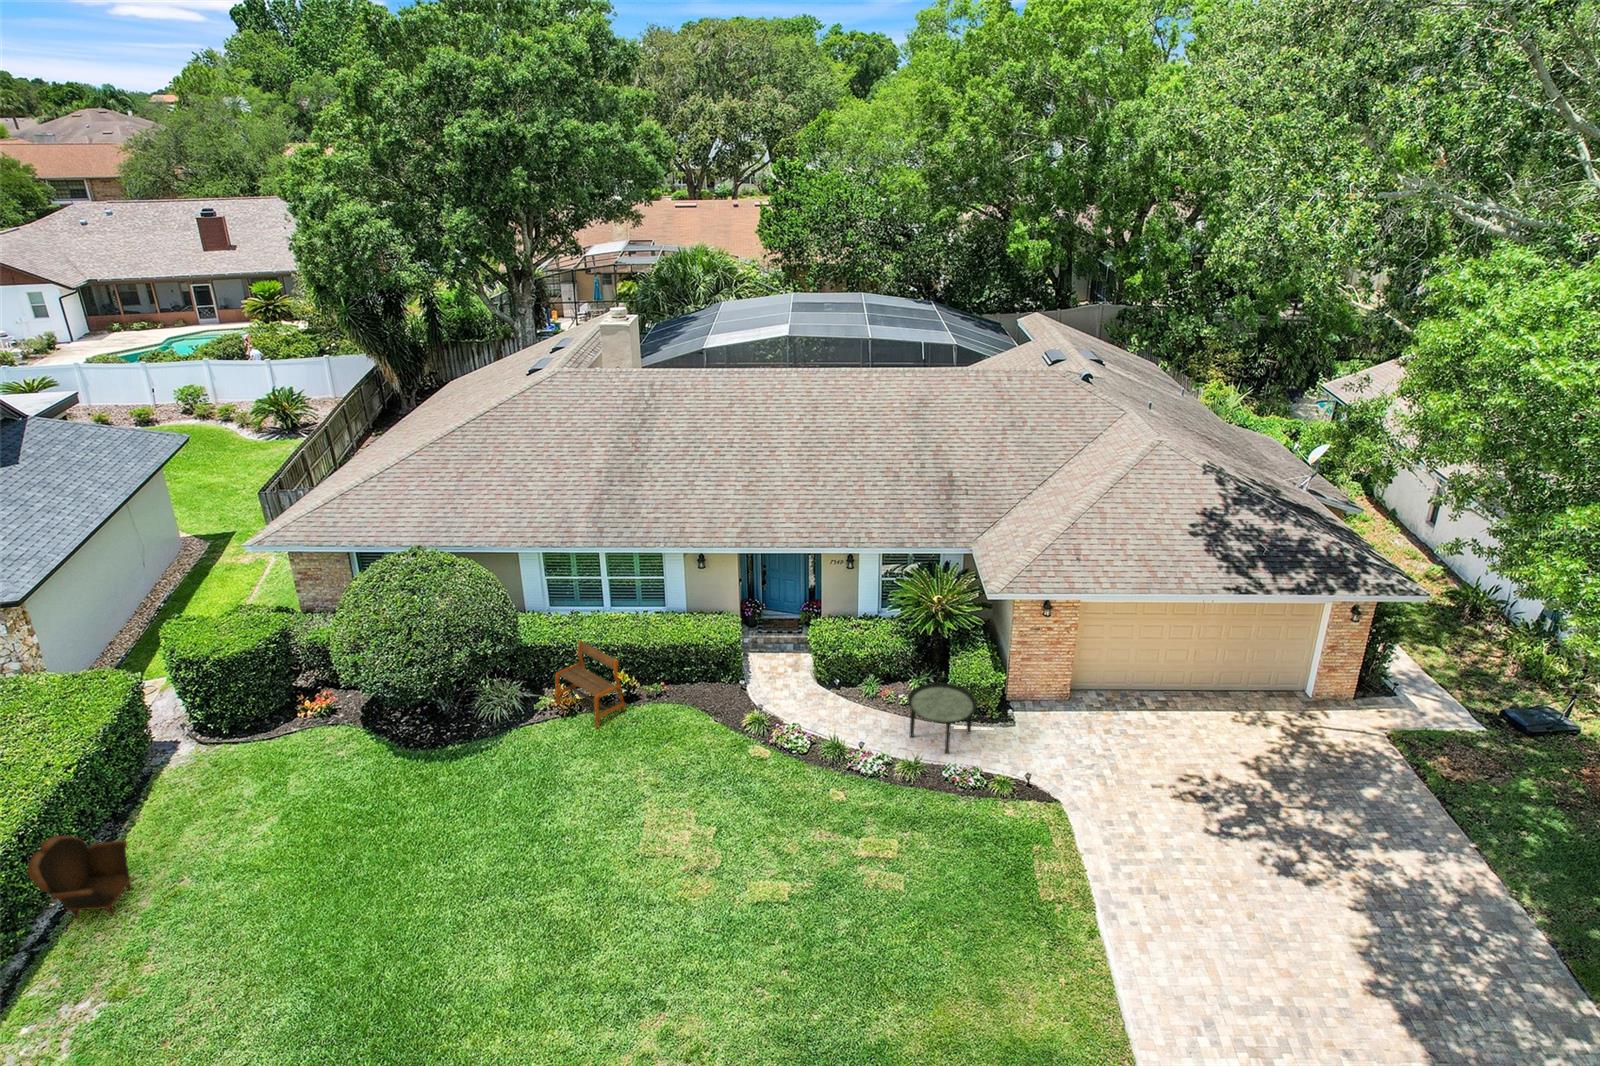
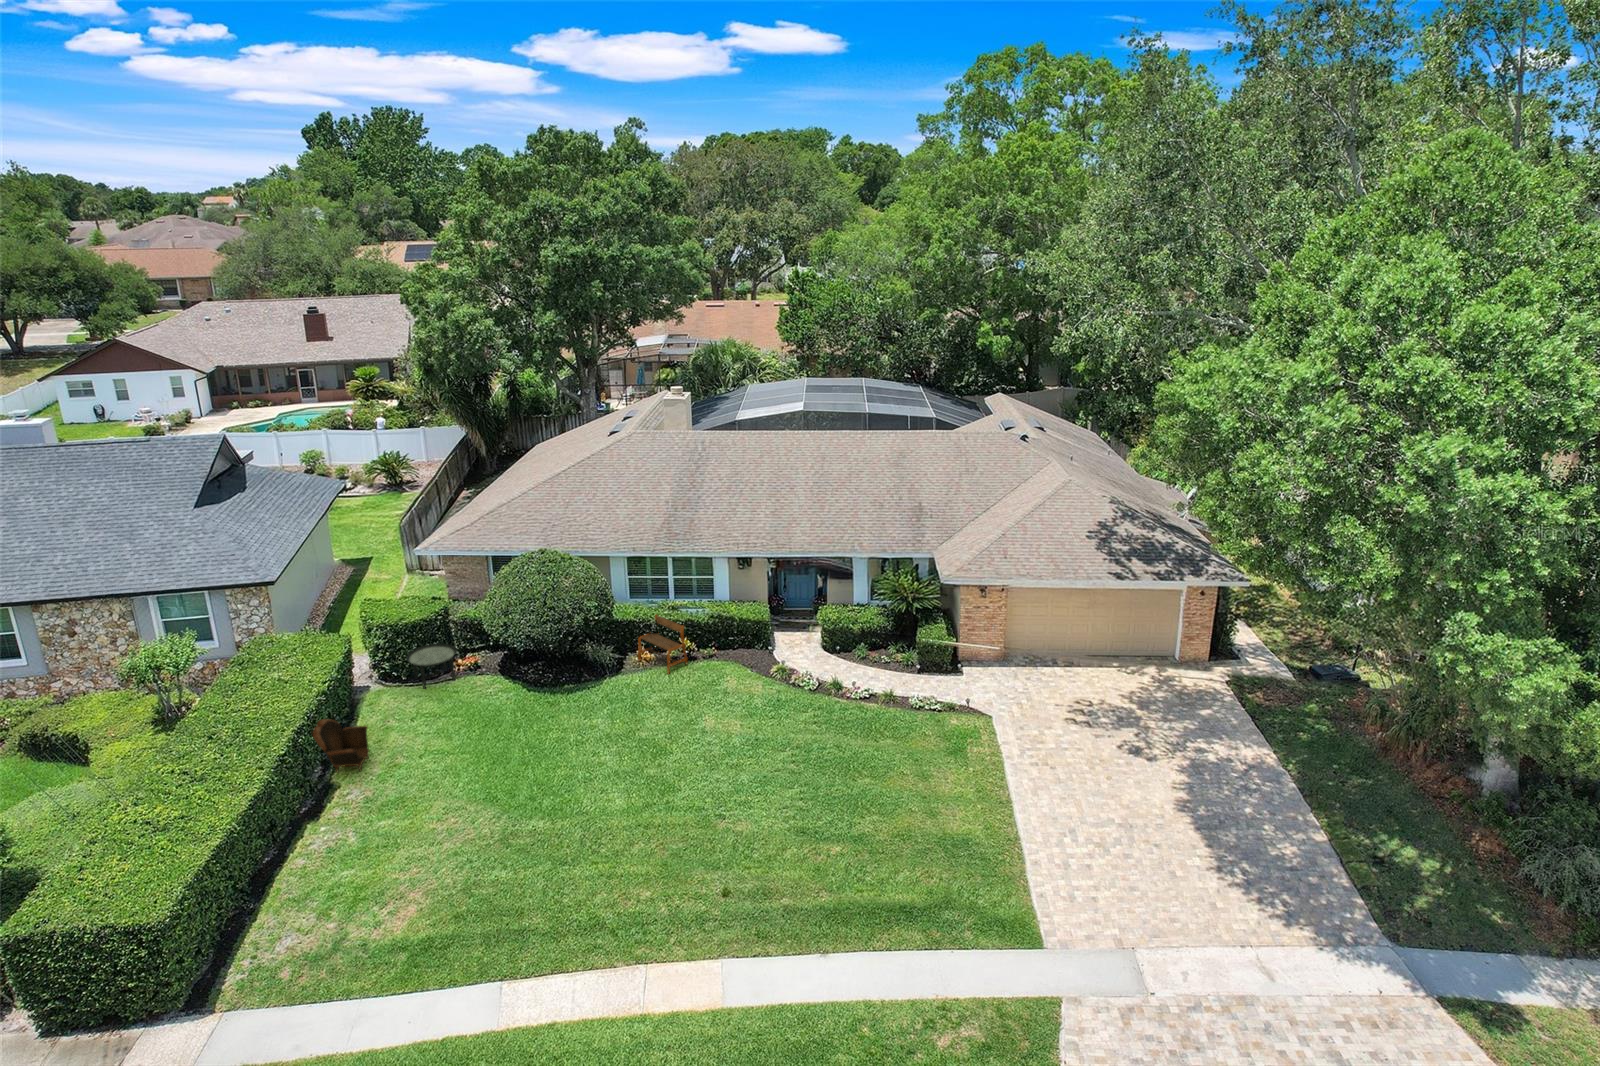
round table: present [907,683,977,753] -> present [406,644,457,689]

